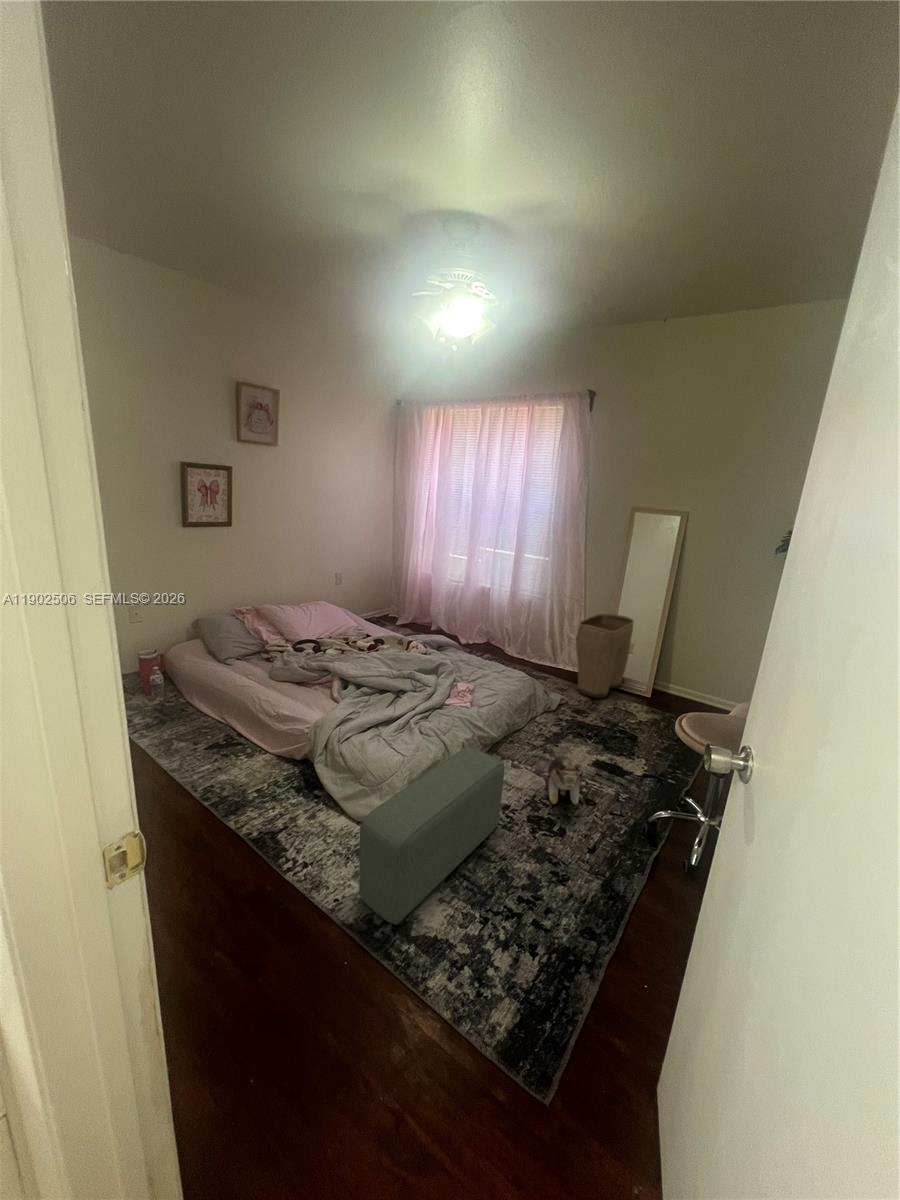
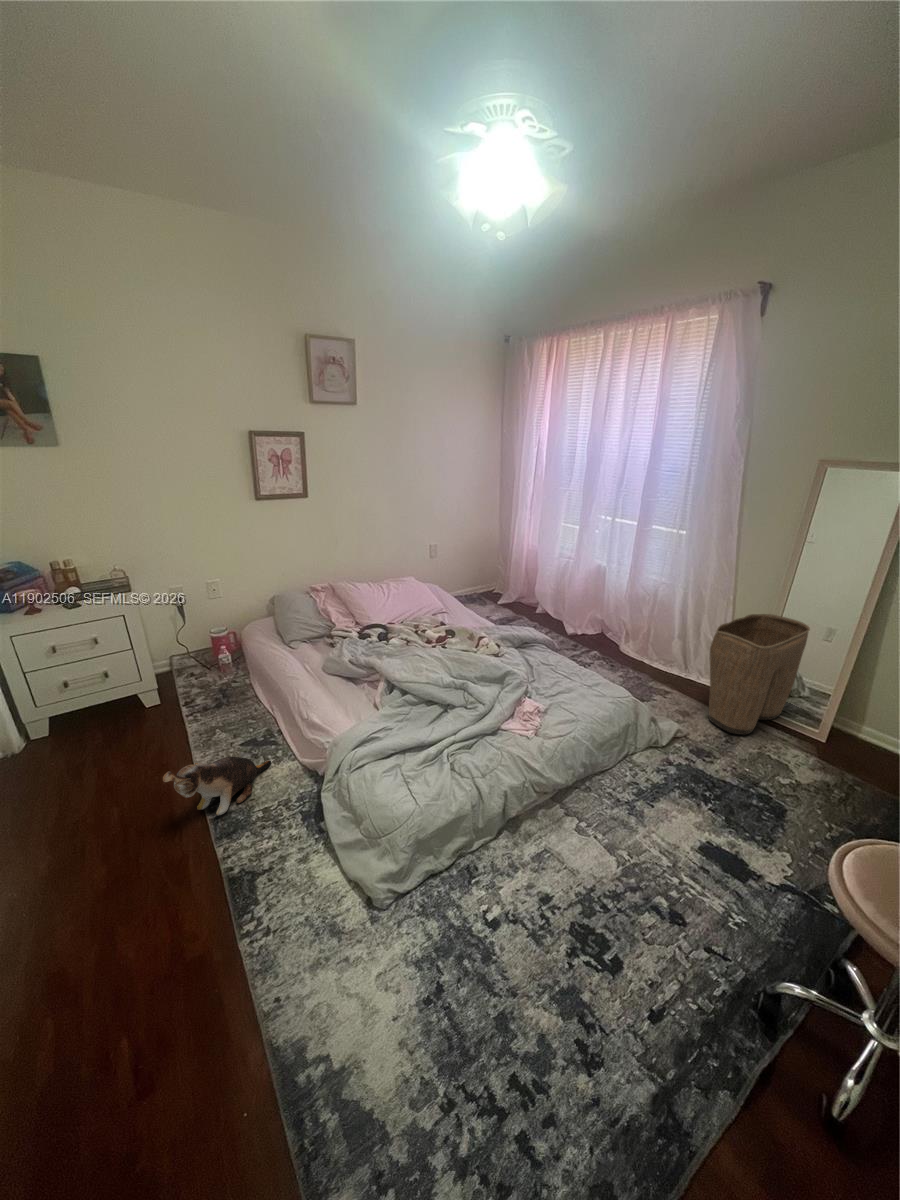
pouf: present [359,747,504,925] -> none [293,816,531,1068]
plush toy: present [546,756,583,805] -> present [163,757,271,815]

